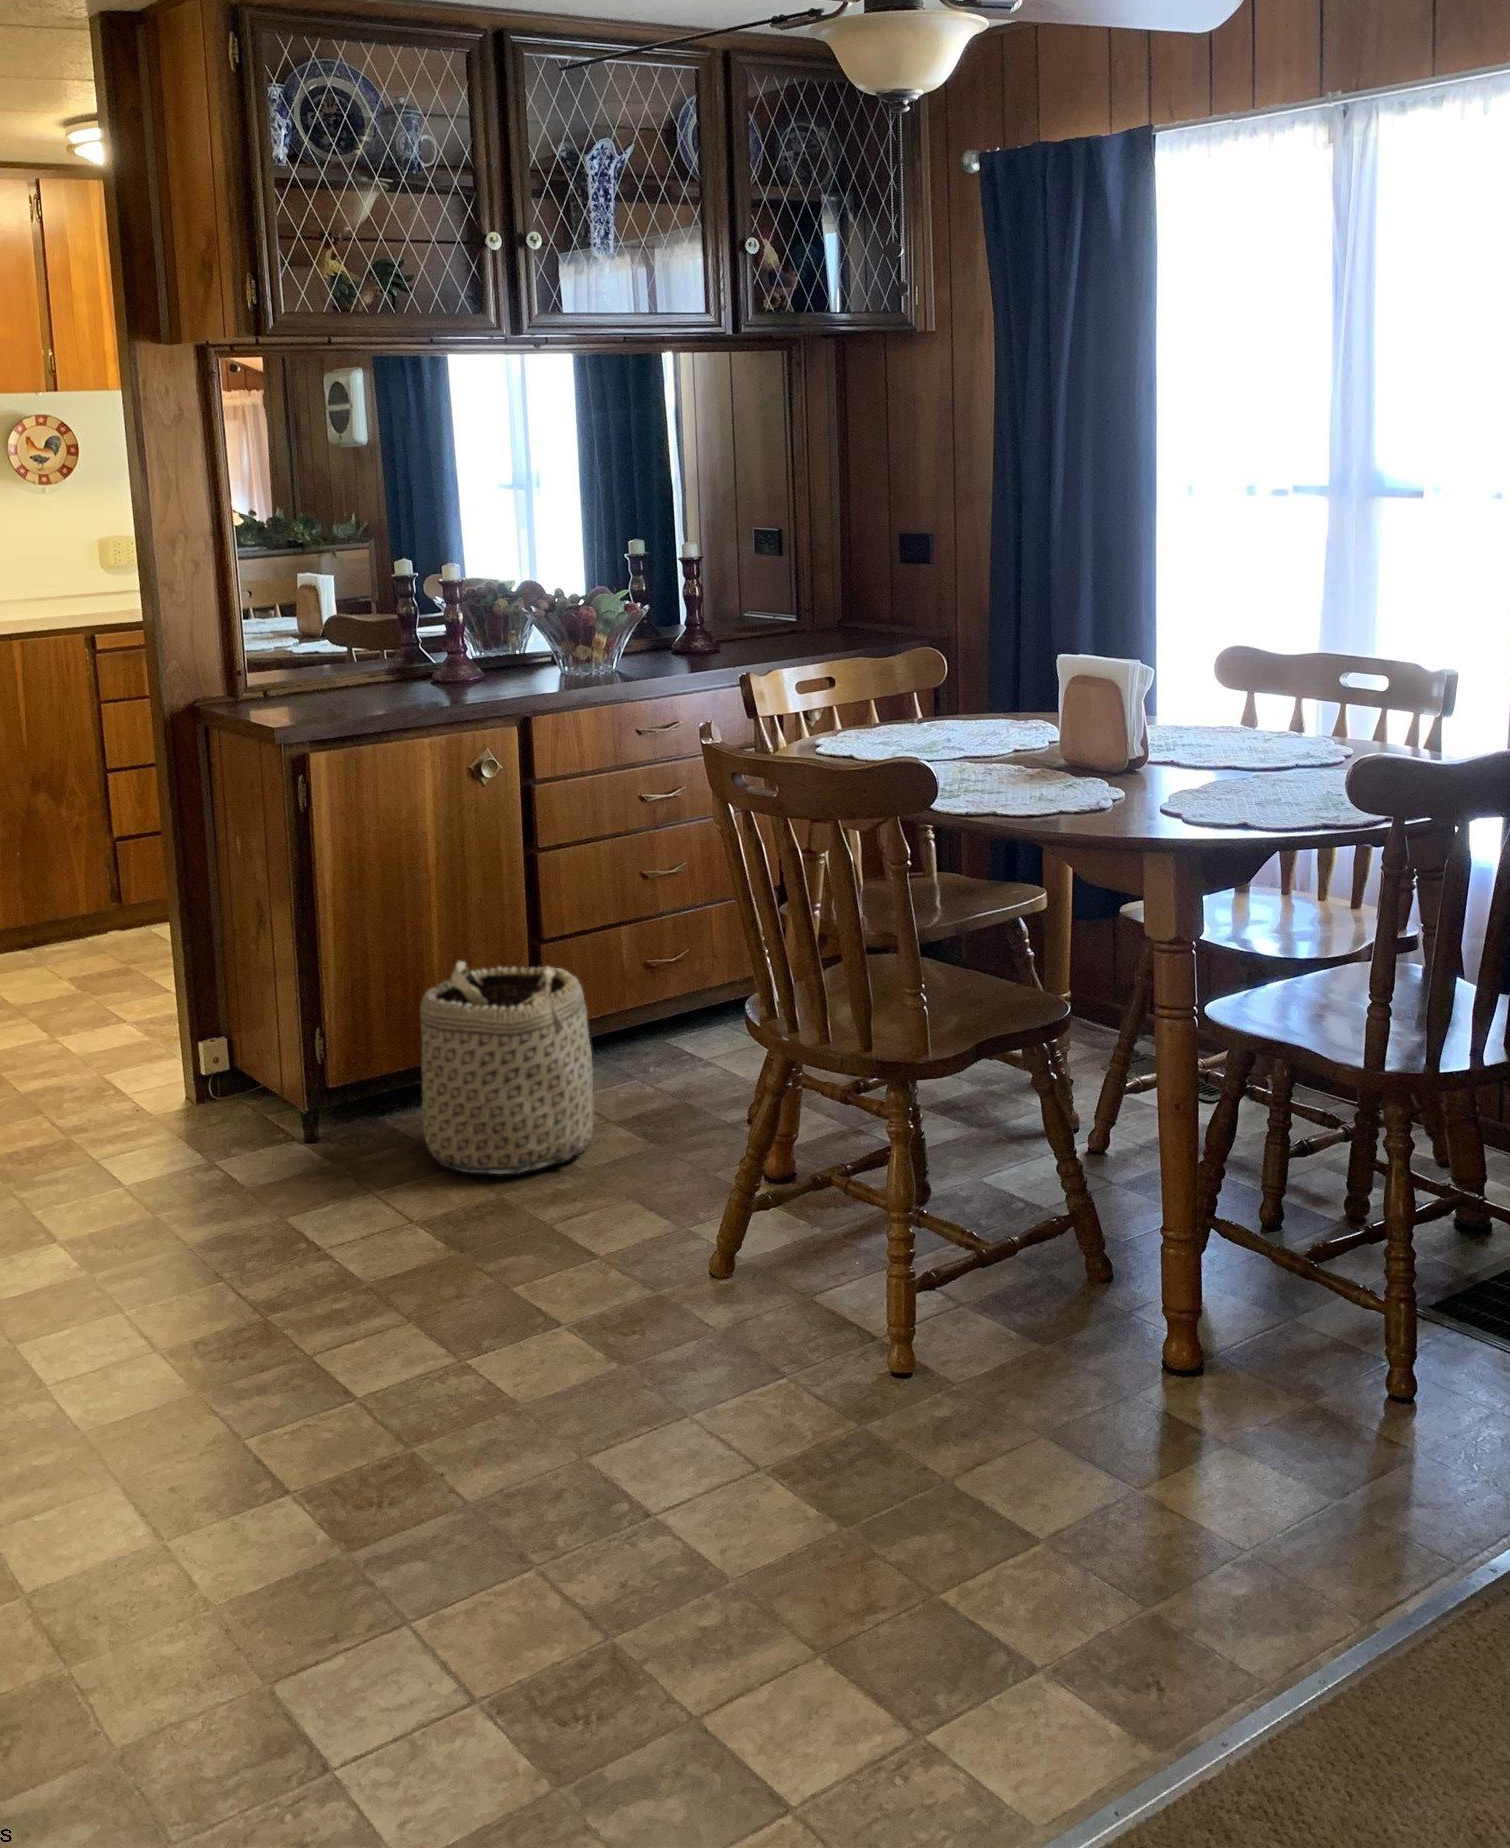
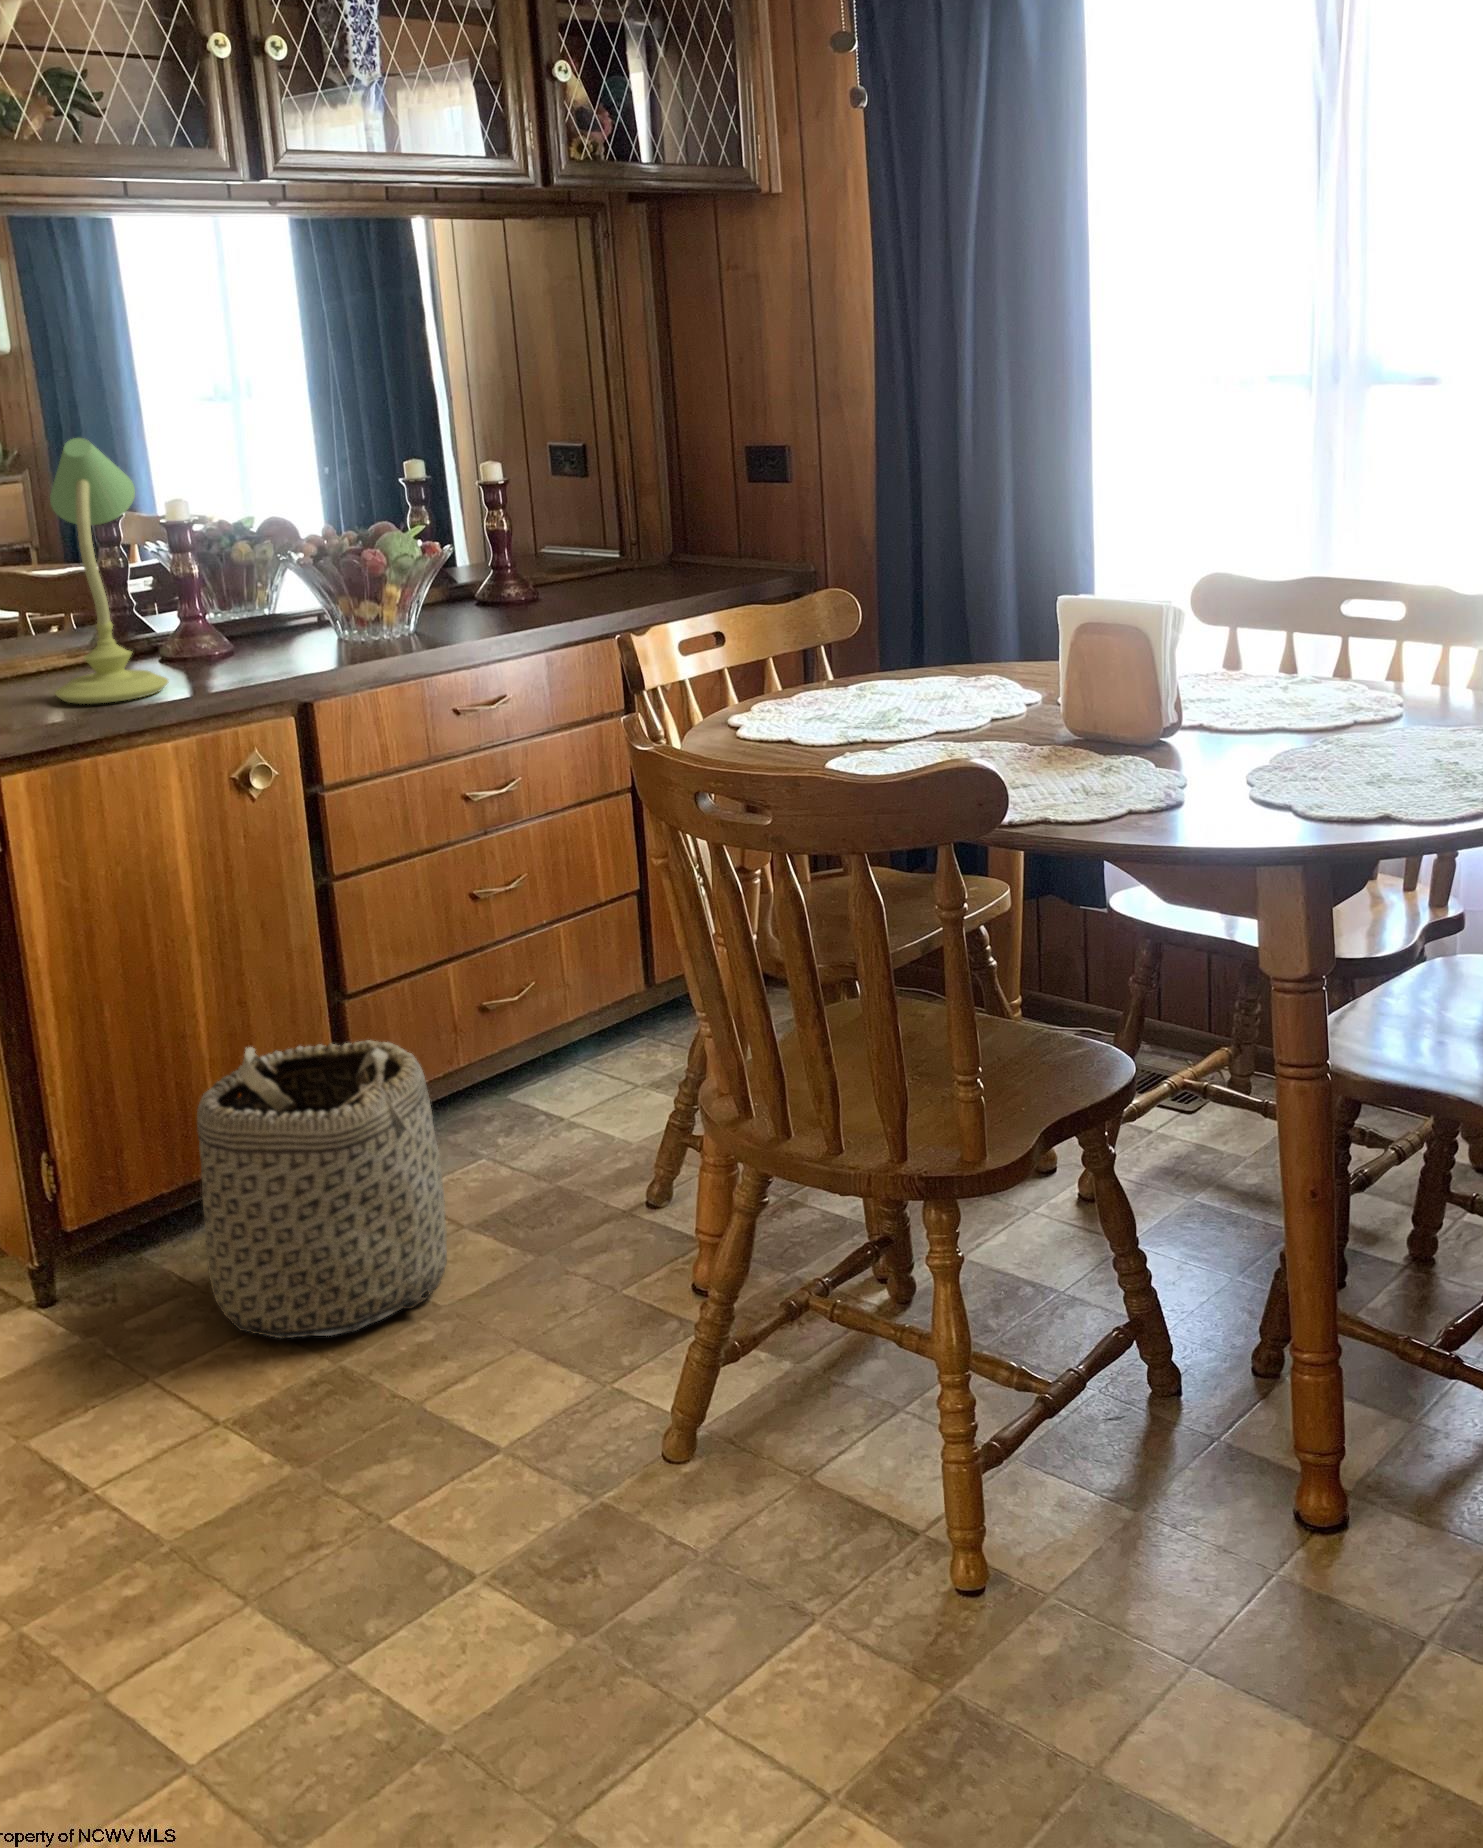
table lamp: none [352,517,431,708] -> present [50,438,169,704]

